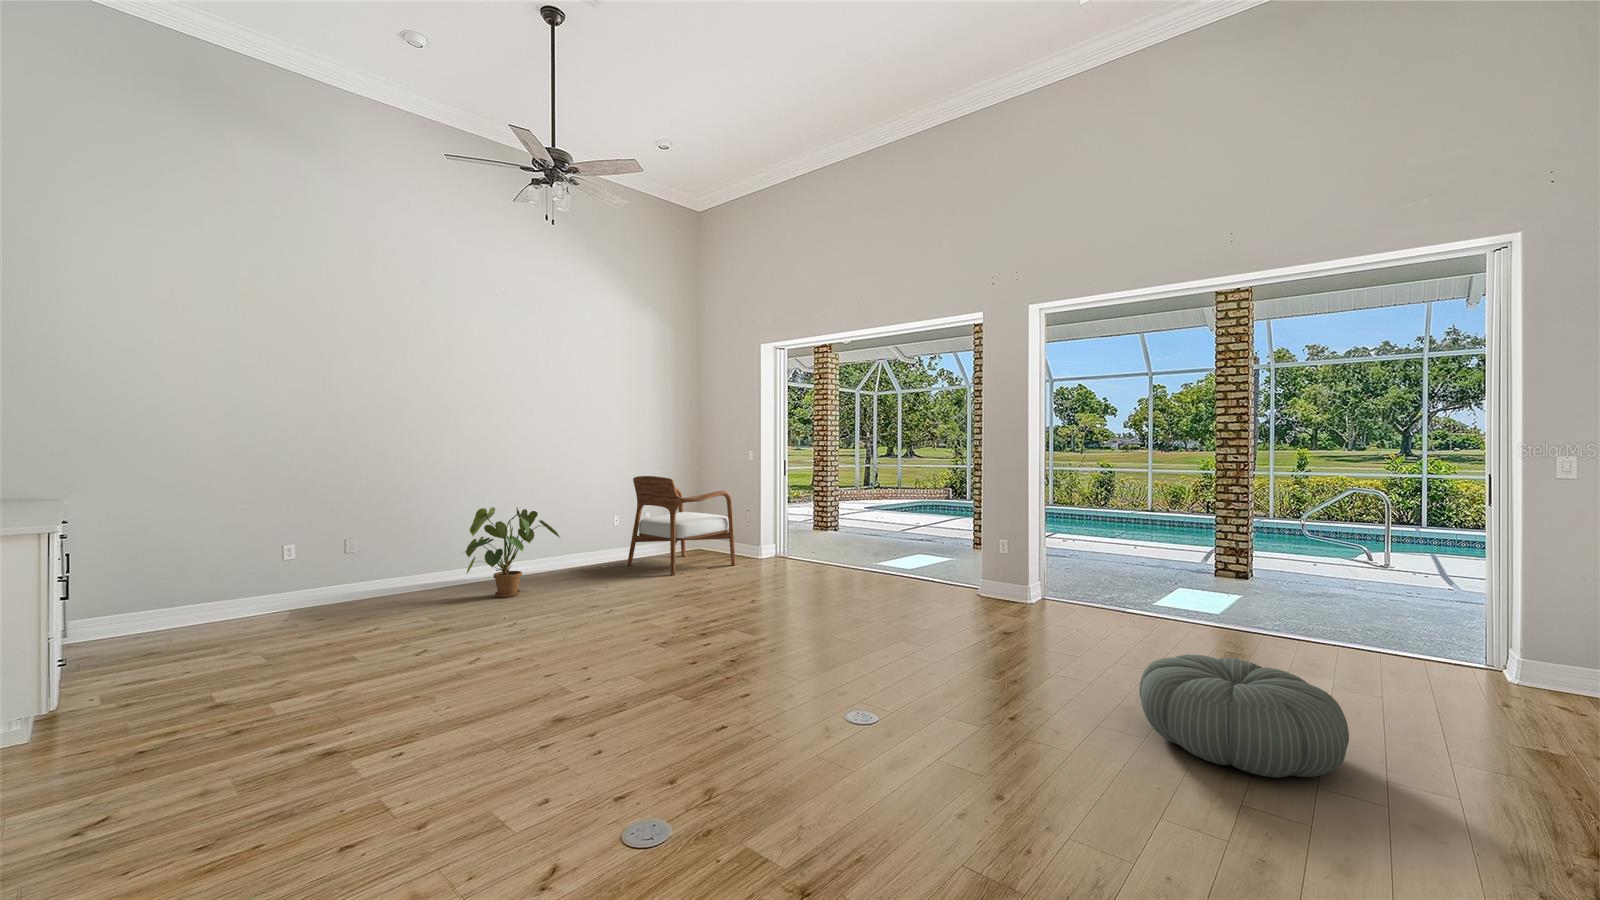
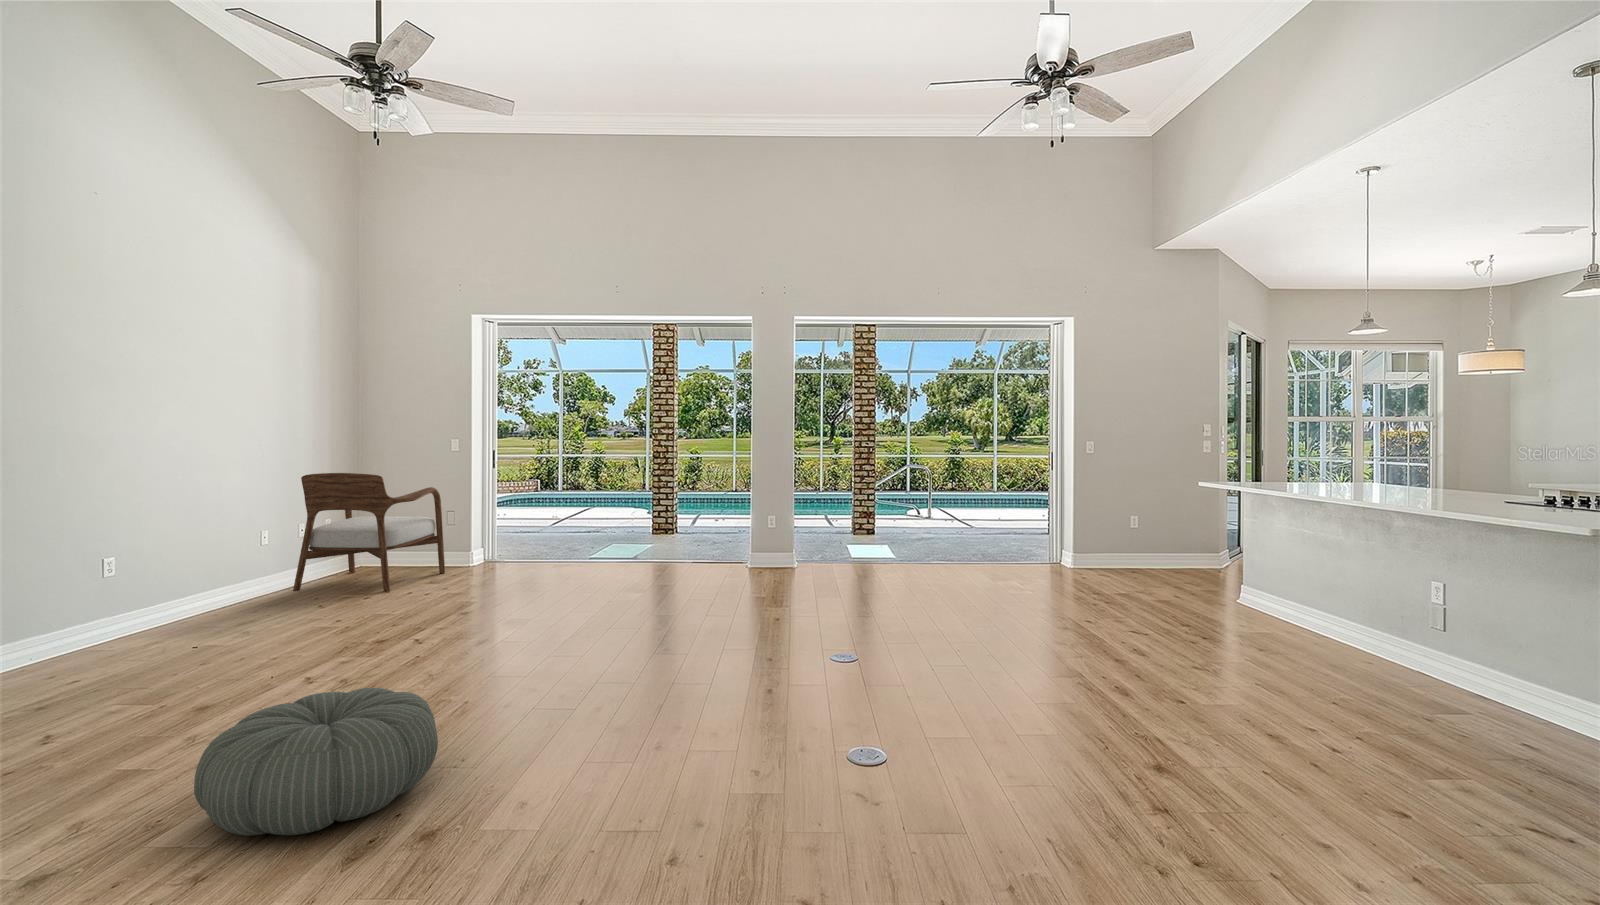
house plant: present [465,507,560,597] -> none [98,521,255,645]
pouf: present [1139,654,1349,778] -> present [194,688,438,836]

